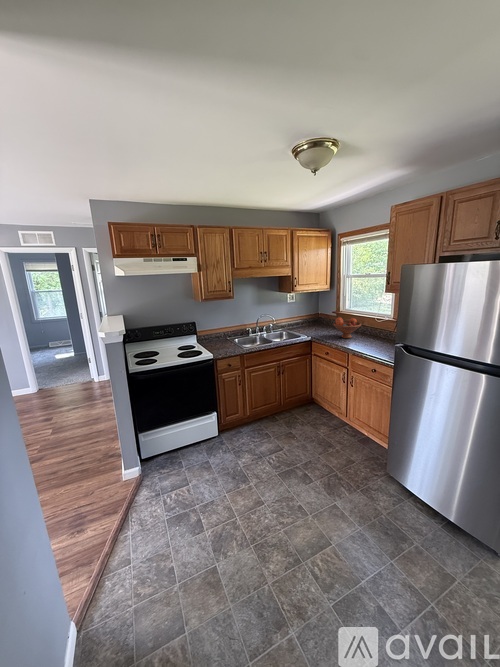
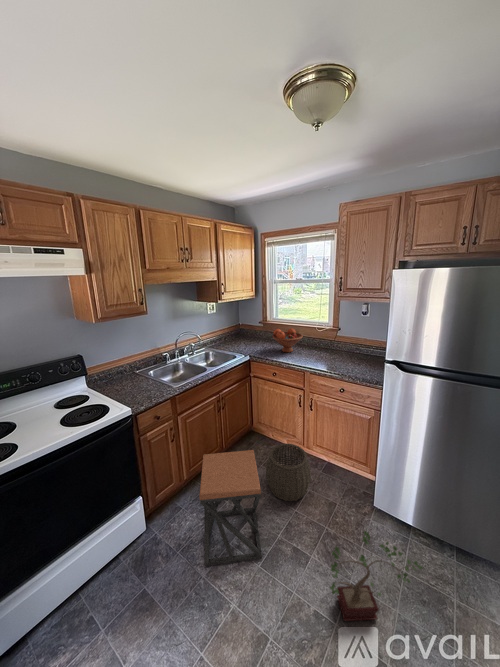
stool: none [241,395,289,471] -> present [199,450,262,566]
woven basket: none [303,408,341,451] -> present [266,444,311,501]
potted plant: none [307,456,375,524] -> present [330,531,422,621]

